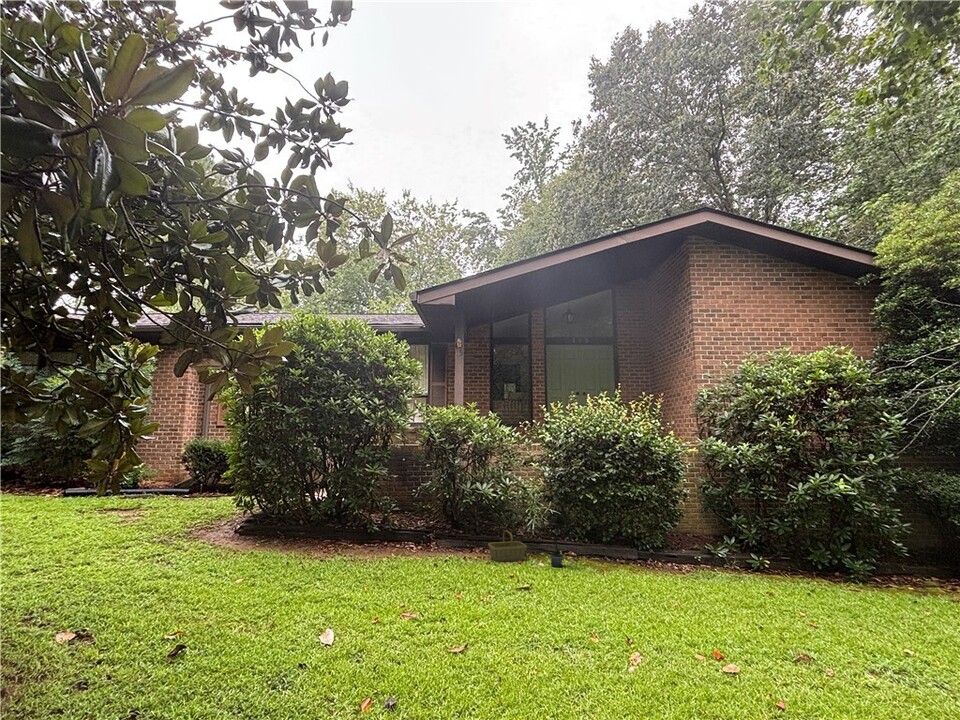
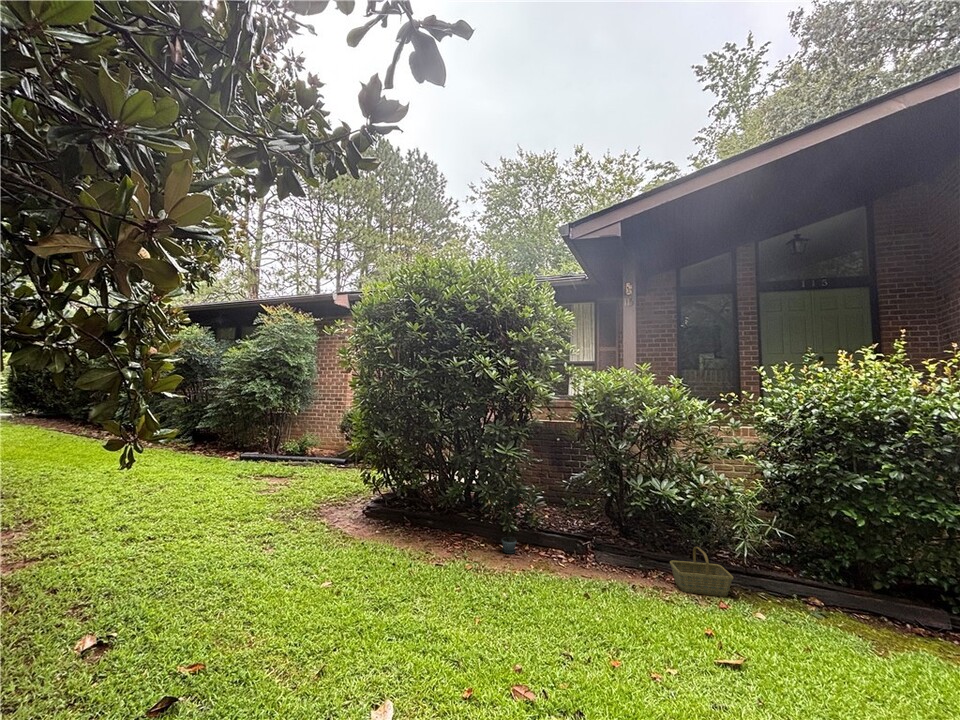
potted plant: present [548,508,570,567] -> present [501,486,525,554]

